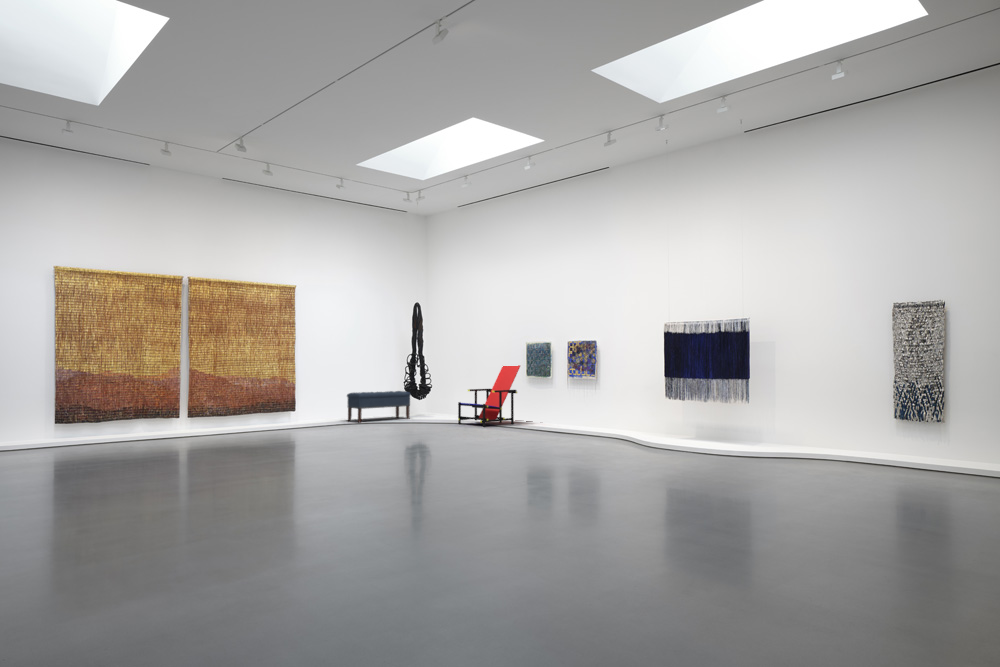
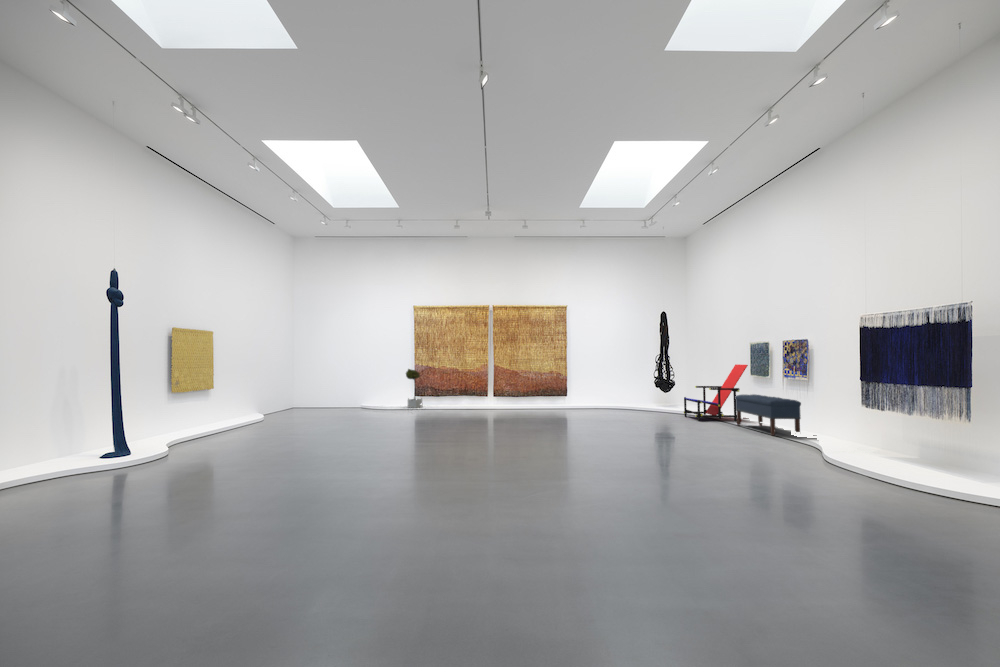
potted tree: none [31,376,65,445] -> present [406,369,422,408]
bench: present [347,391,411,422] -> present [735,395,801,436]

